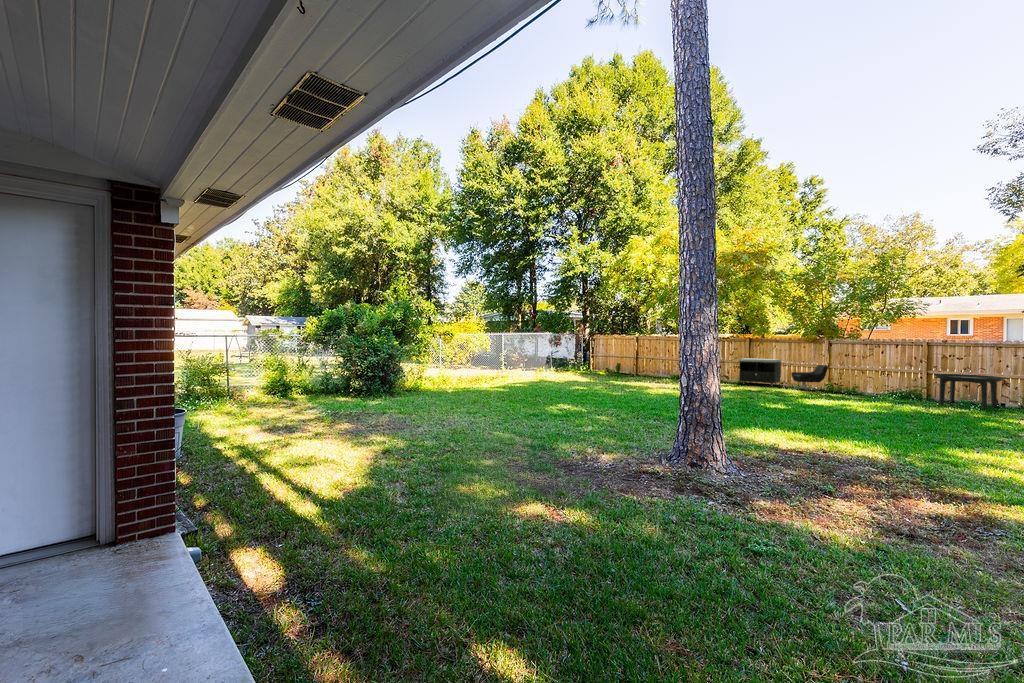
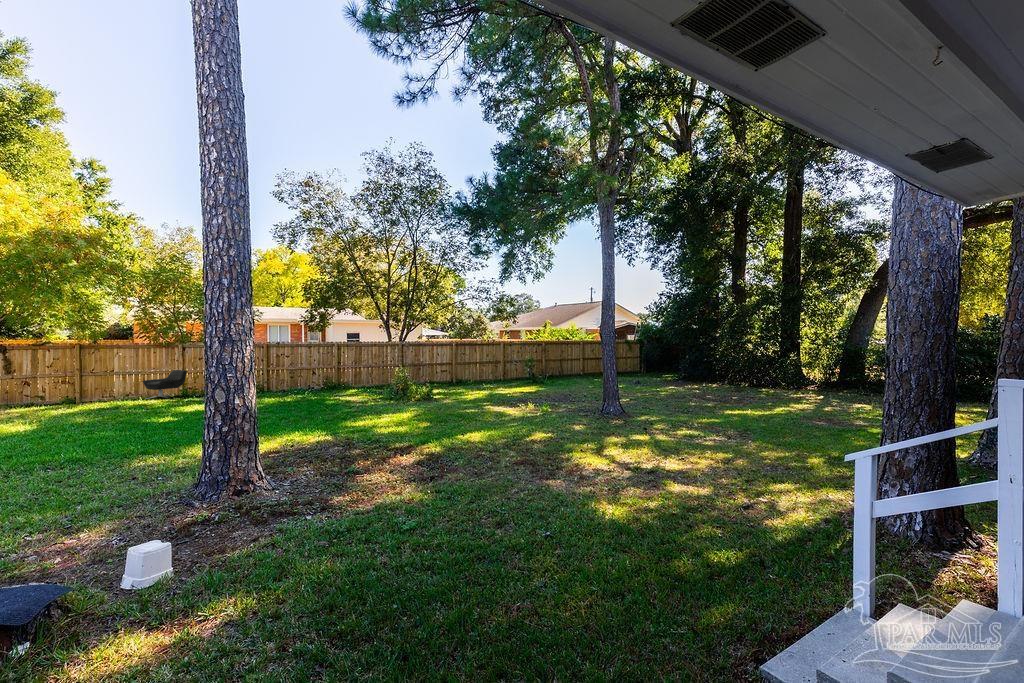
storage bench: present [739,358,781,385] -> none [65,367,124,401]
round table: present [934,374,1004,409] -> none [279,369,321,394]

